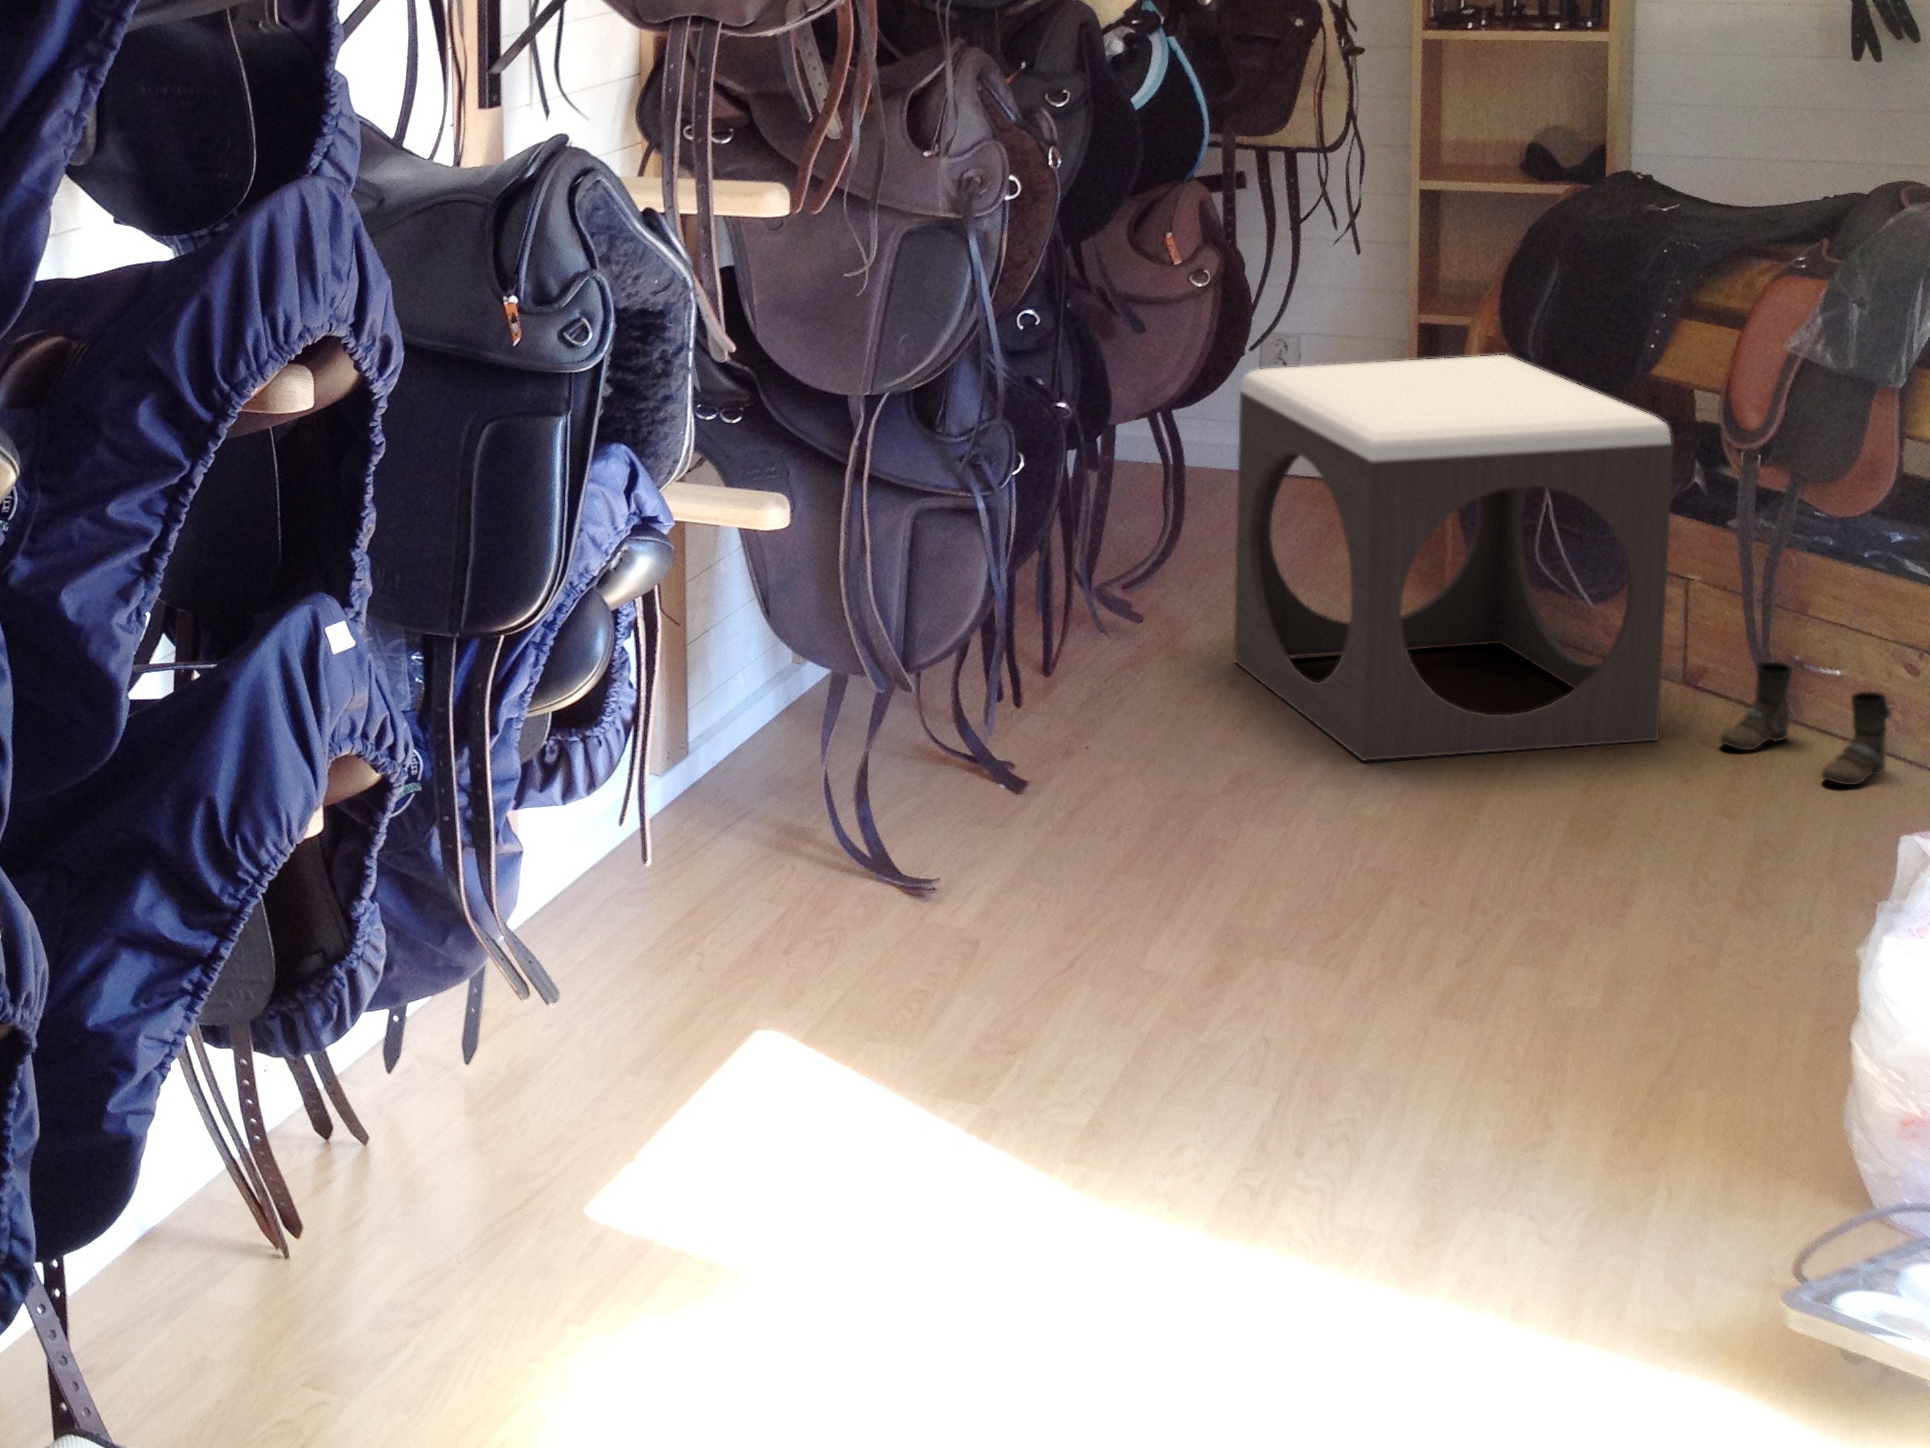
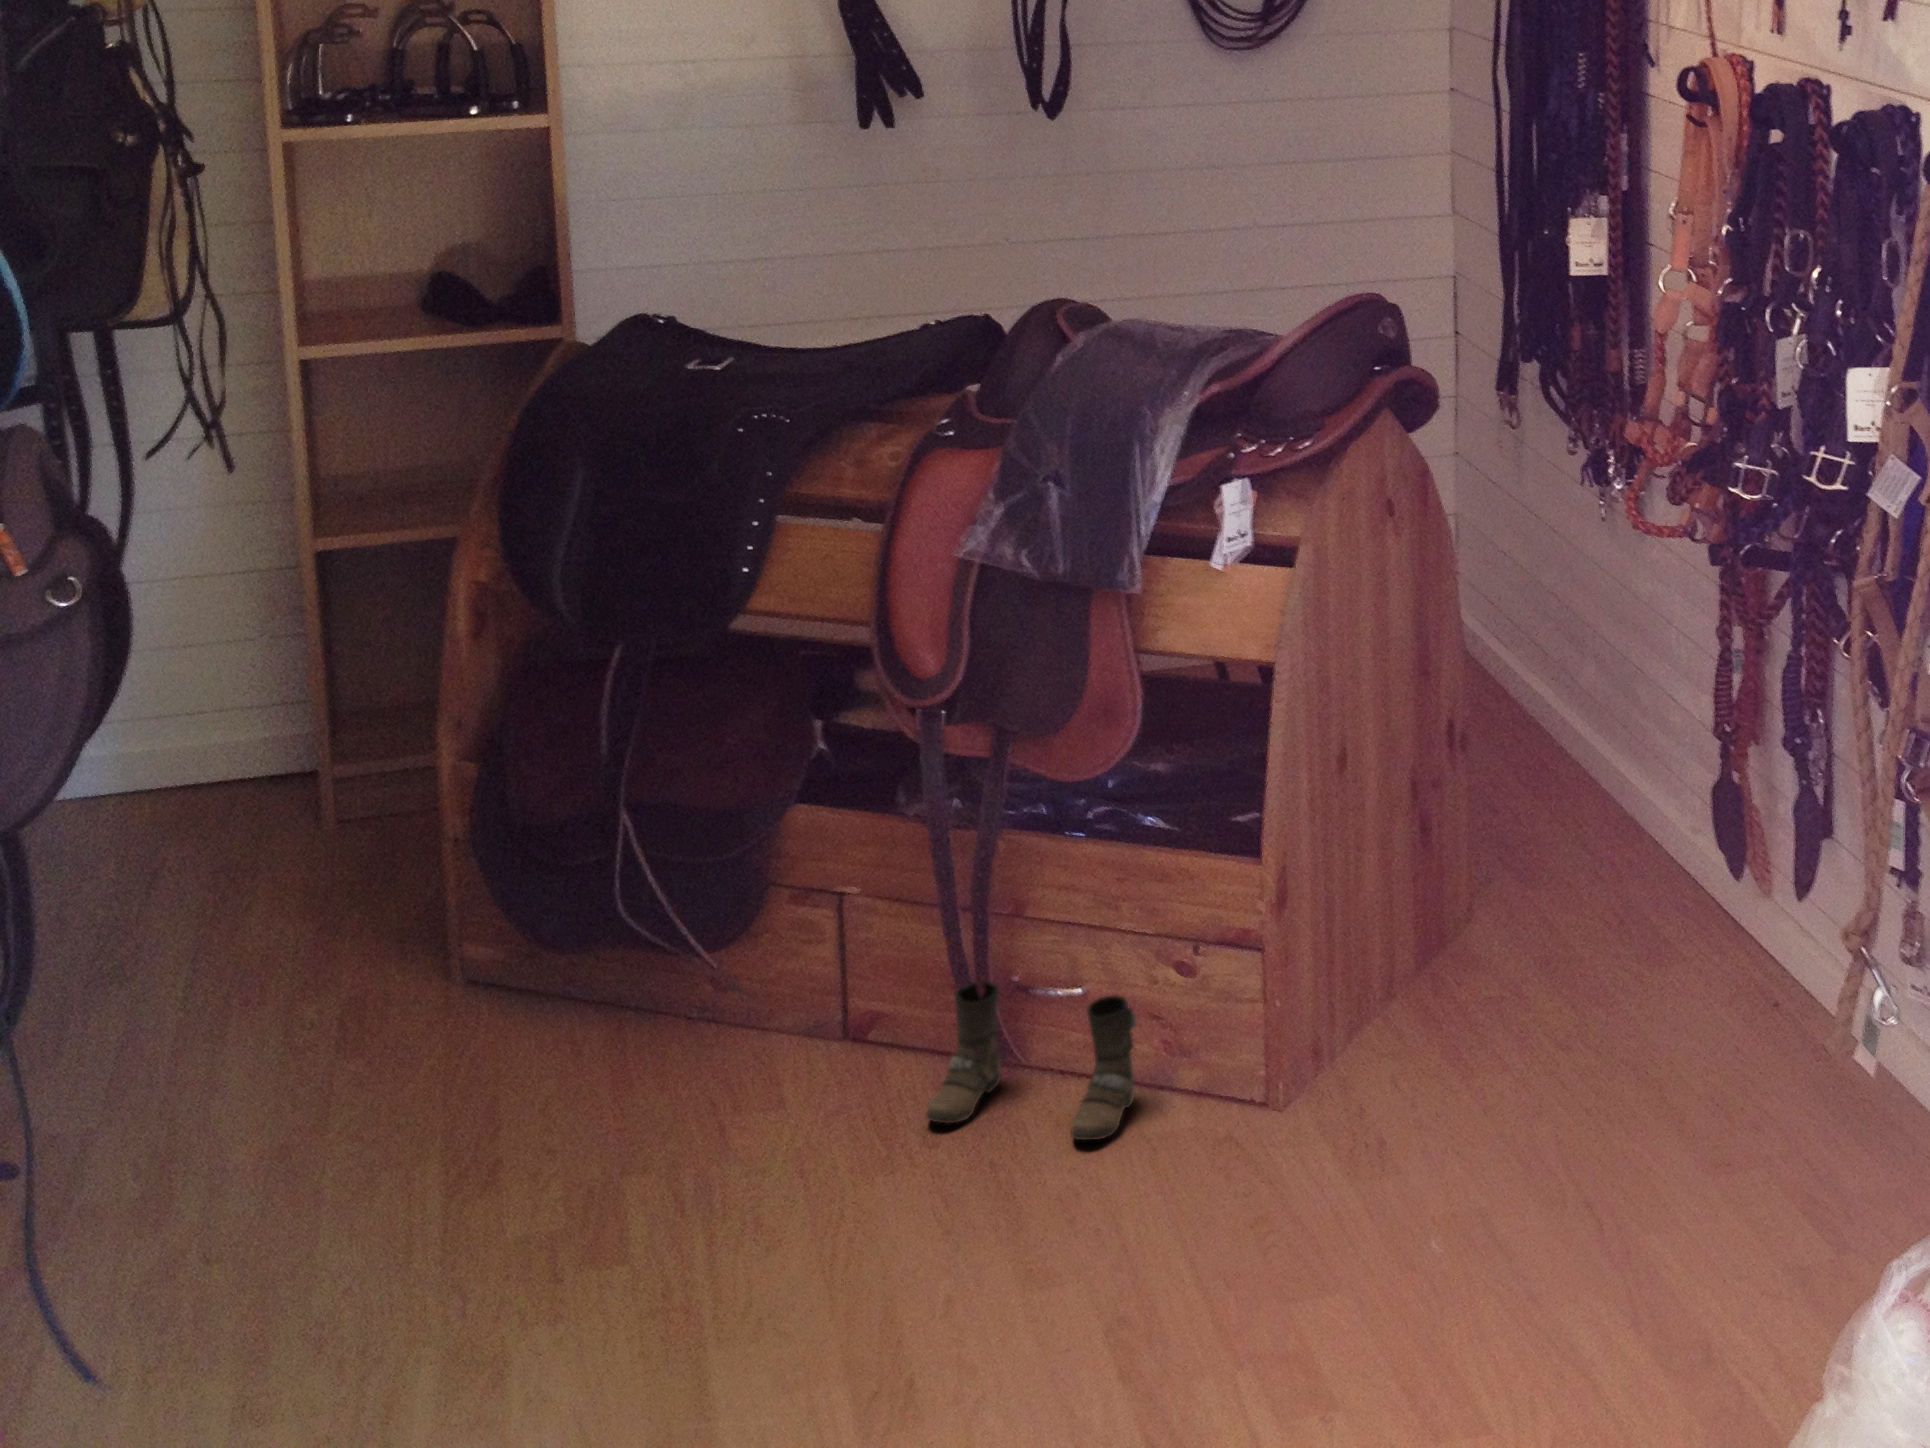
footstool: present [1234,355,1674,760] -> none [130,615,848,1349]

